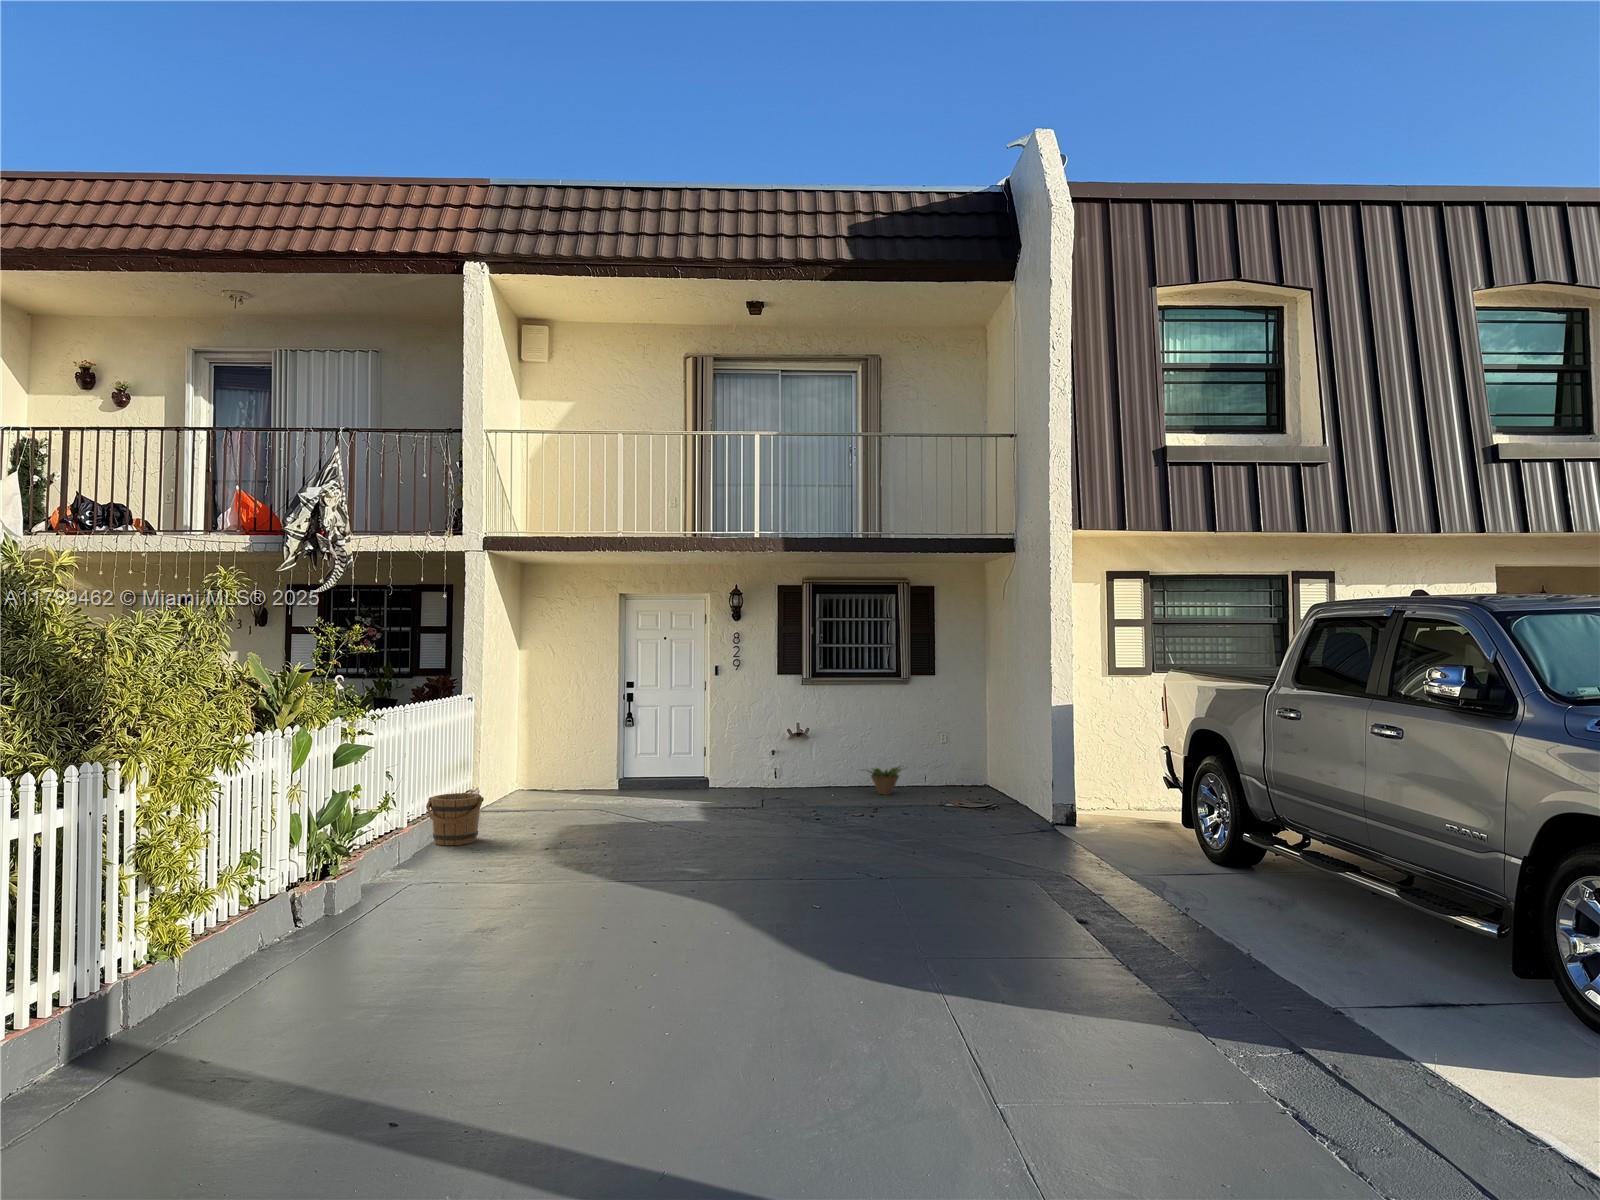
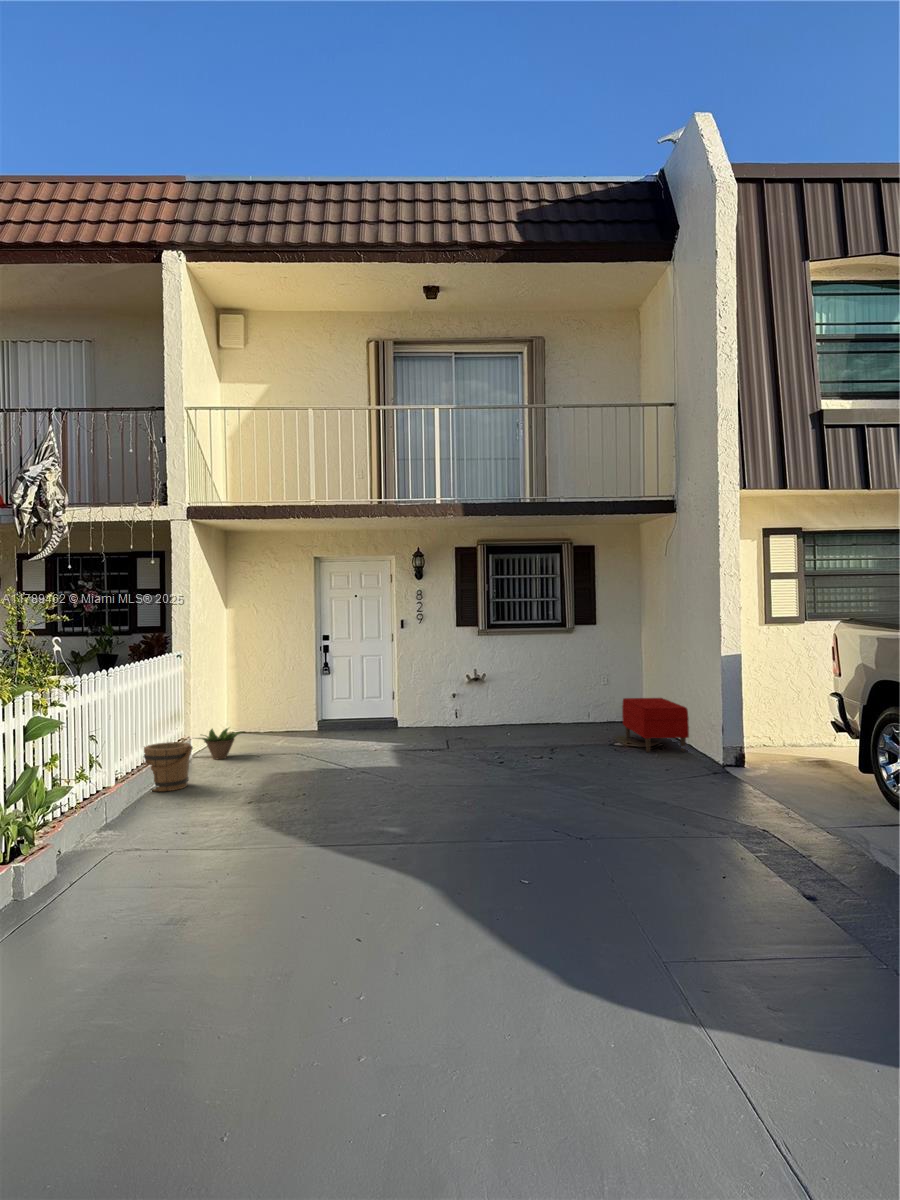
bench: none [957,755,1025,814] -> present [622,698,689,752]
decorative plant: present [869,766,902,794] -> present [196,728,243,760]

